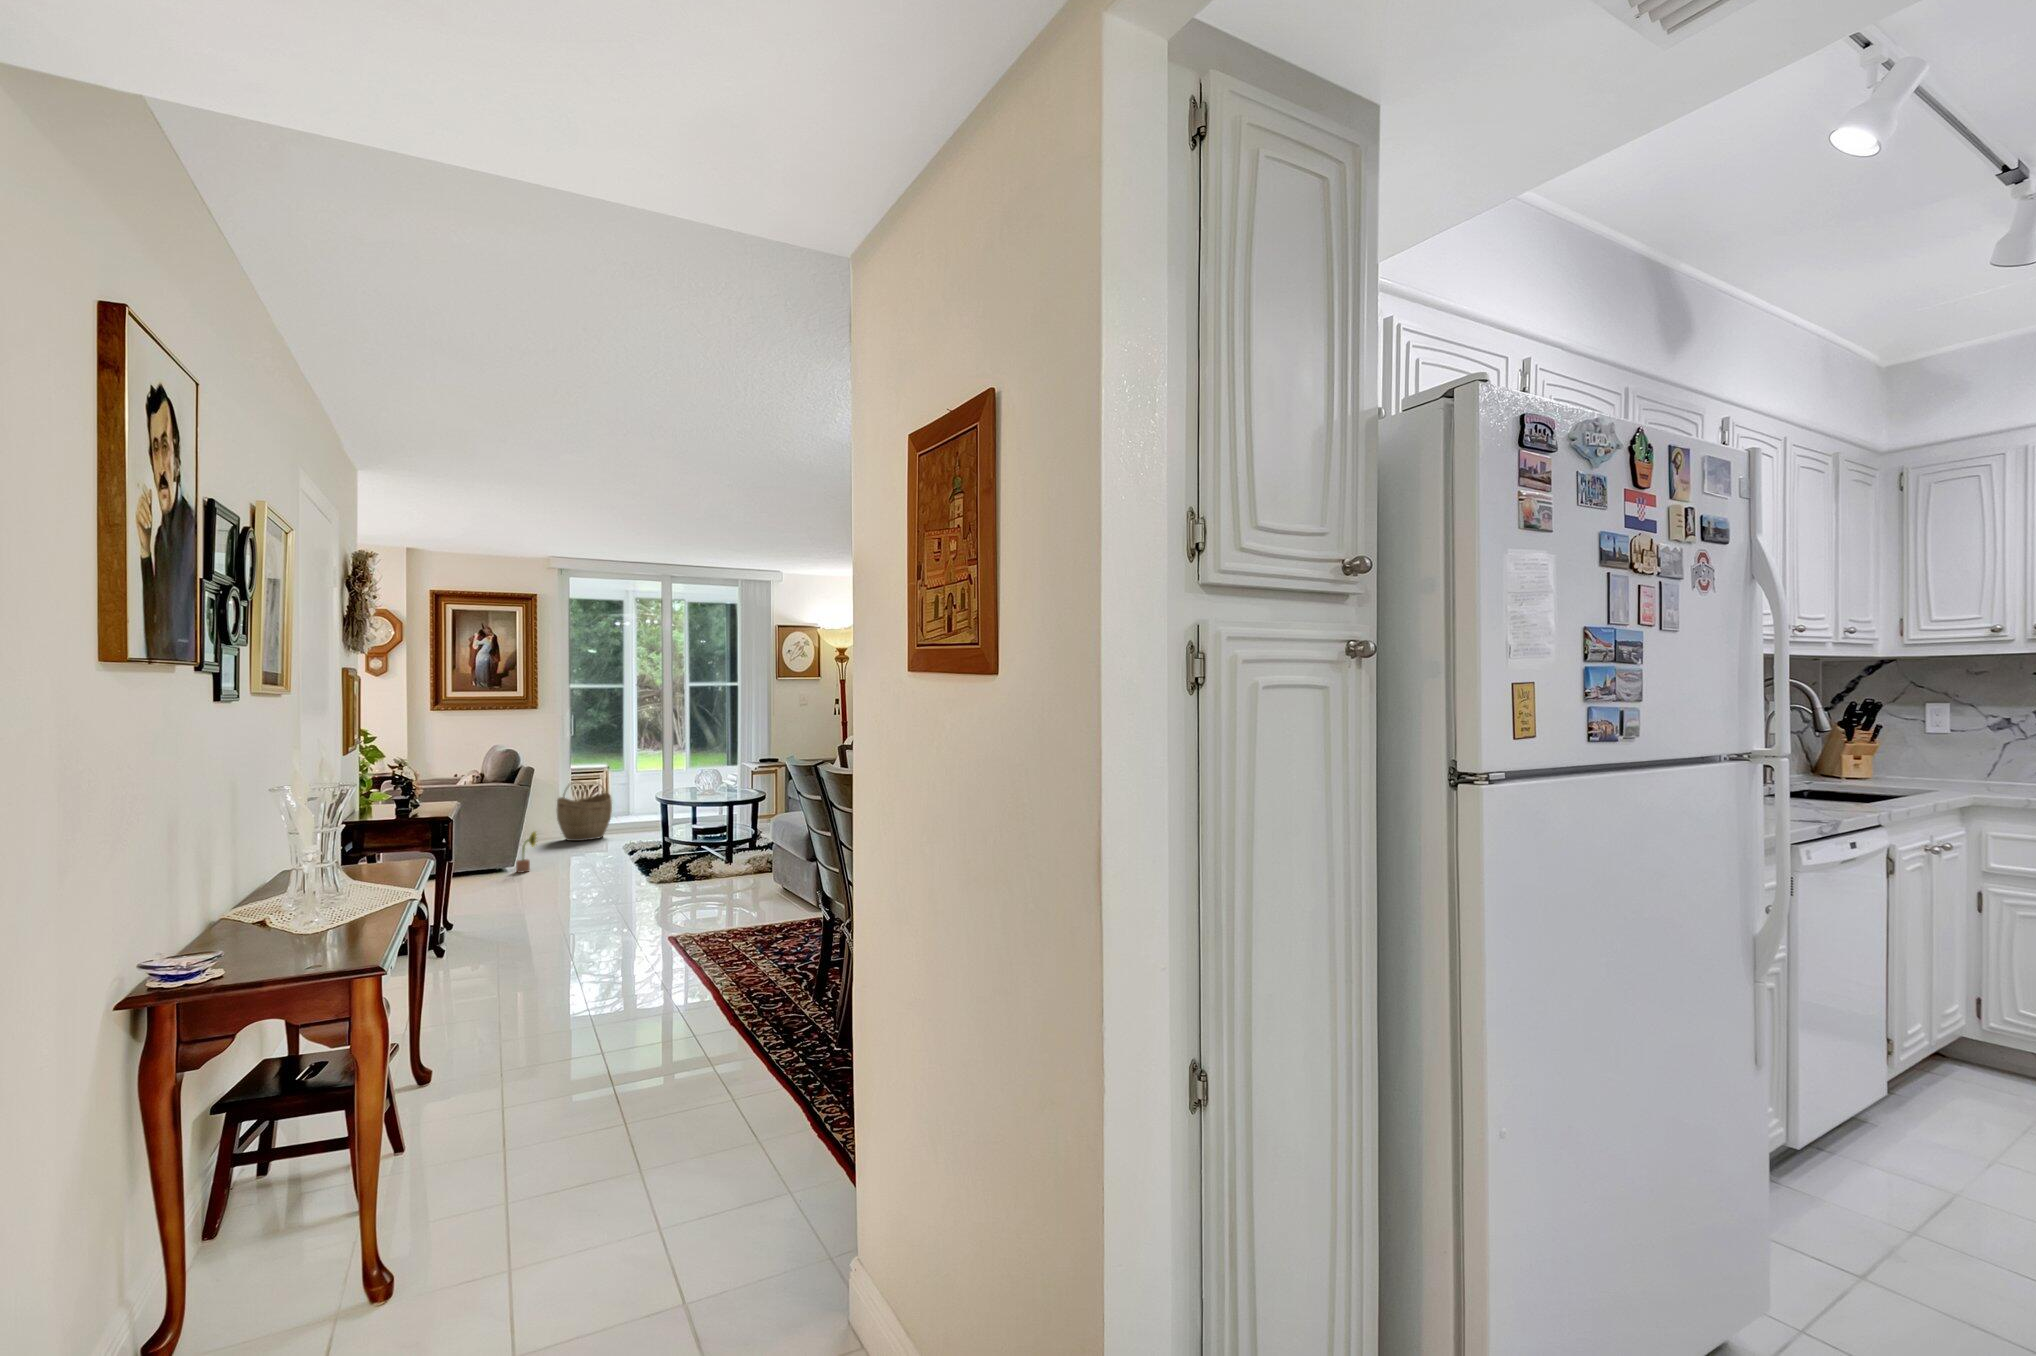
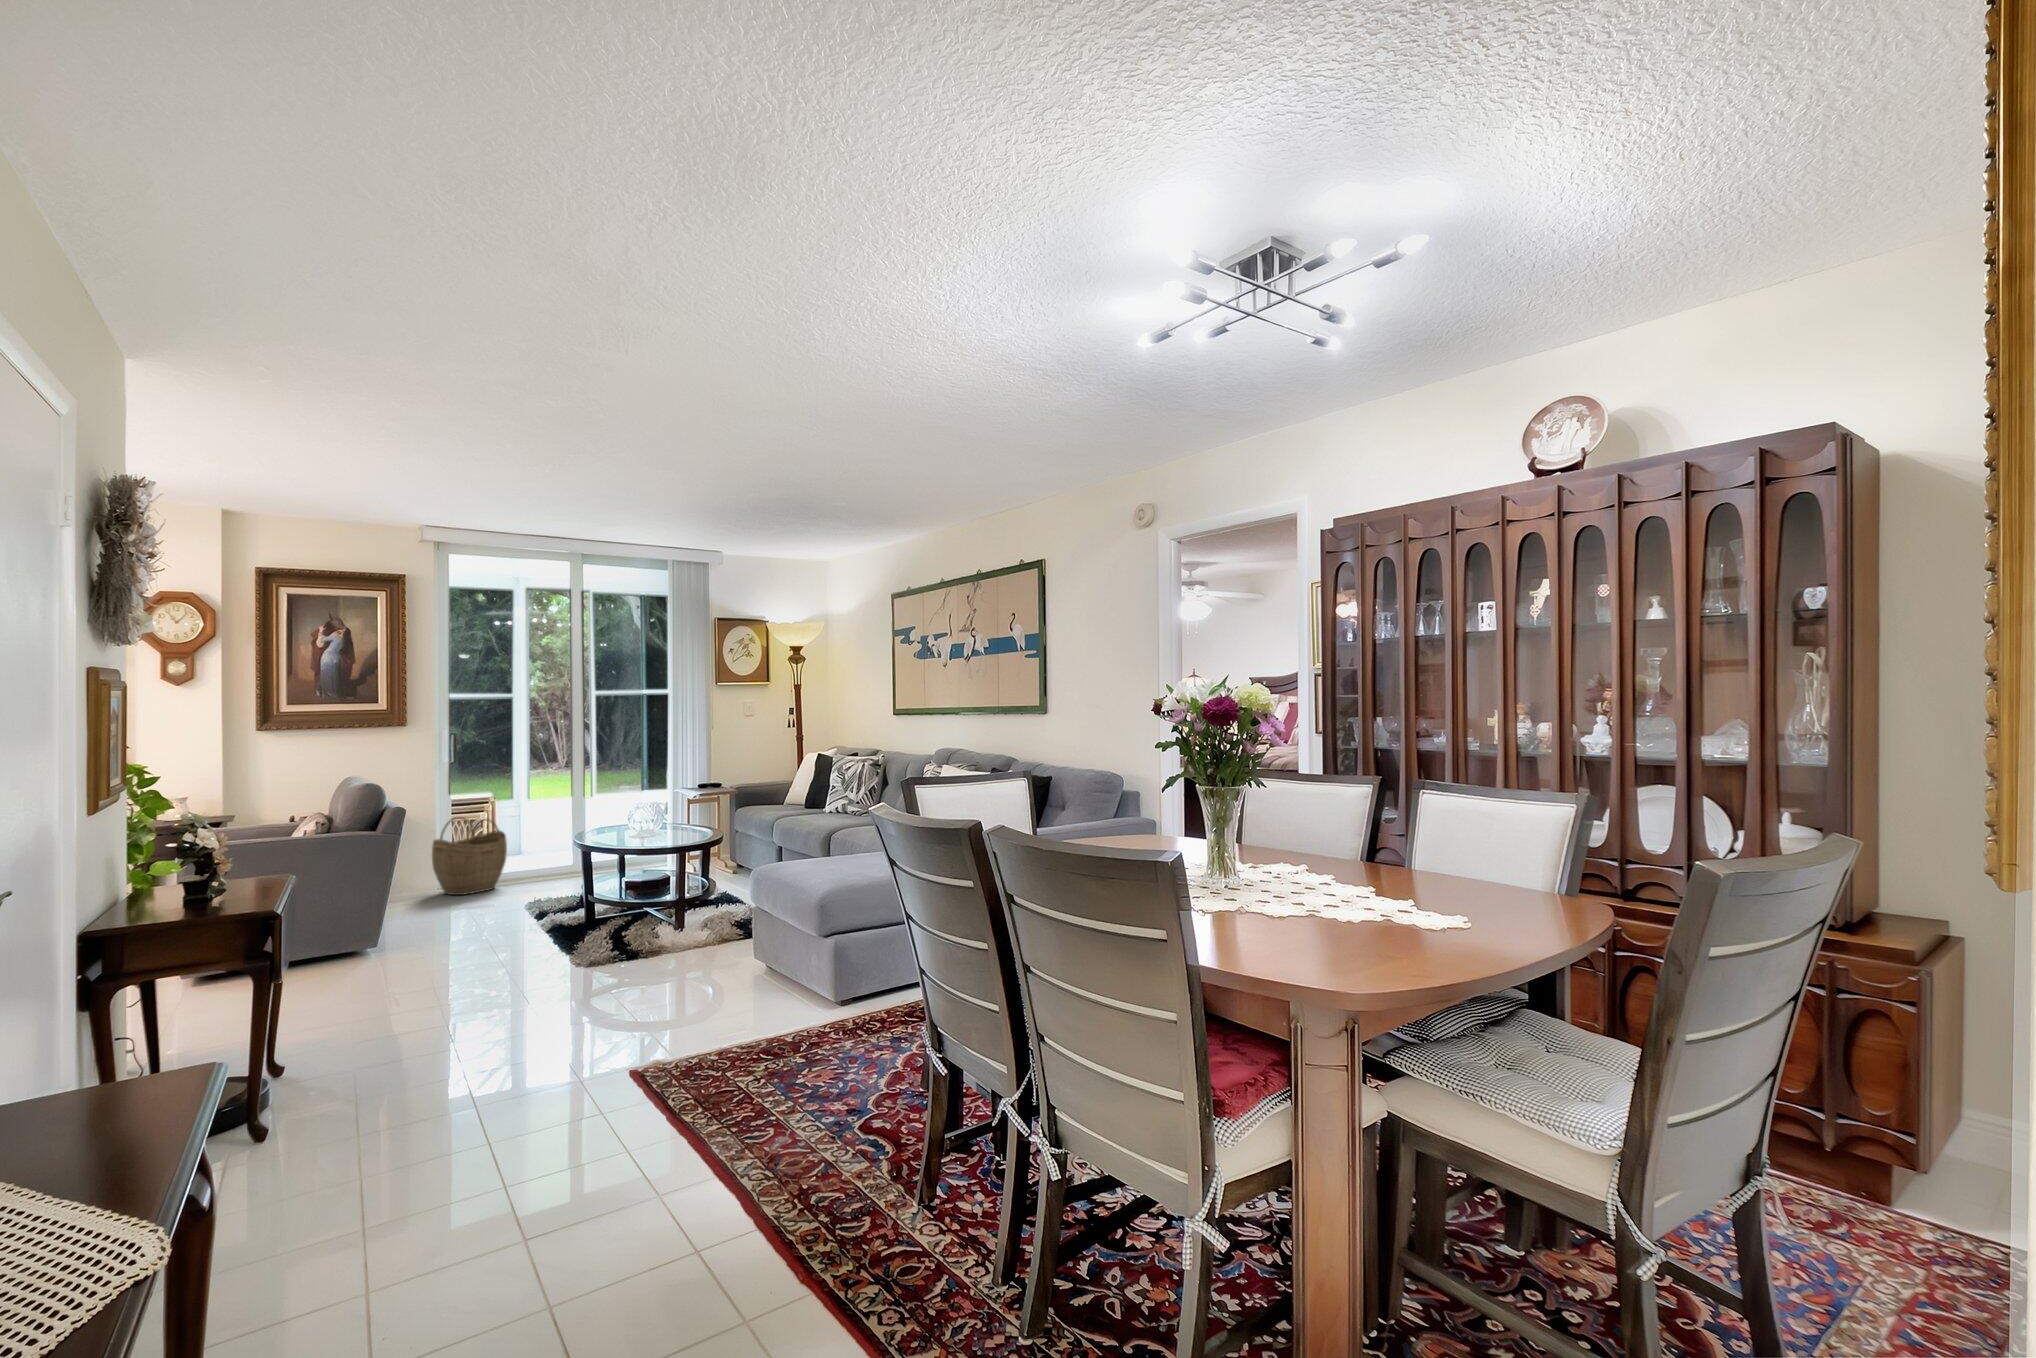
decorative plant: present [516,832,536,873] -> none [379,892,411,951]

